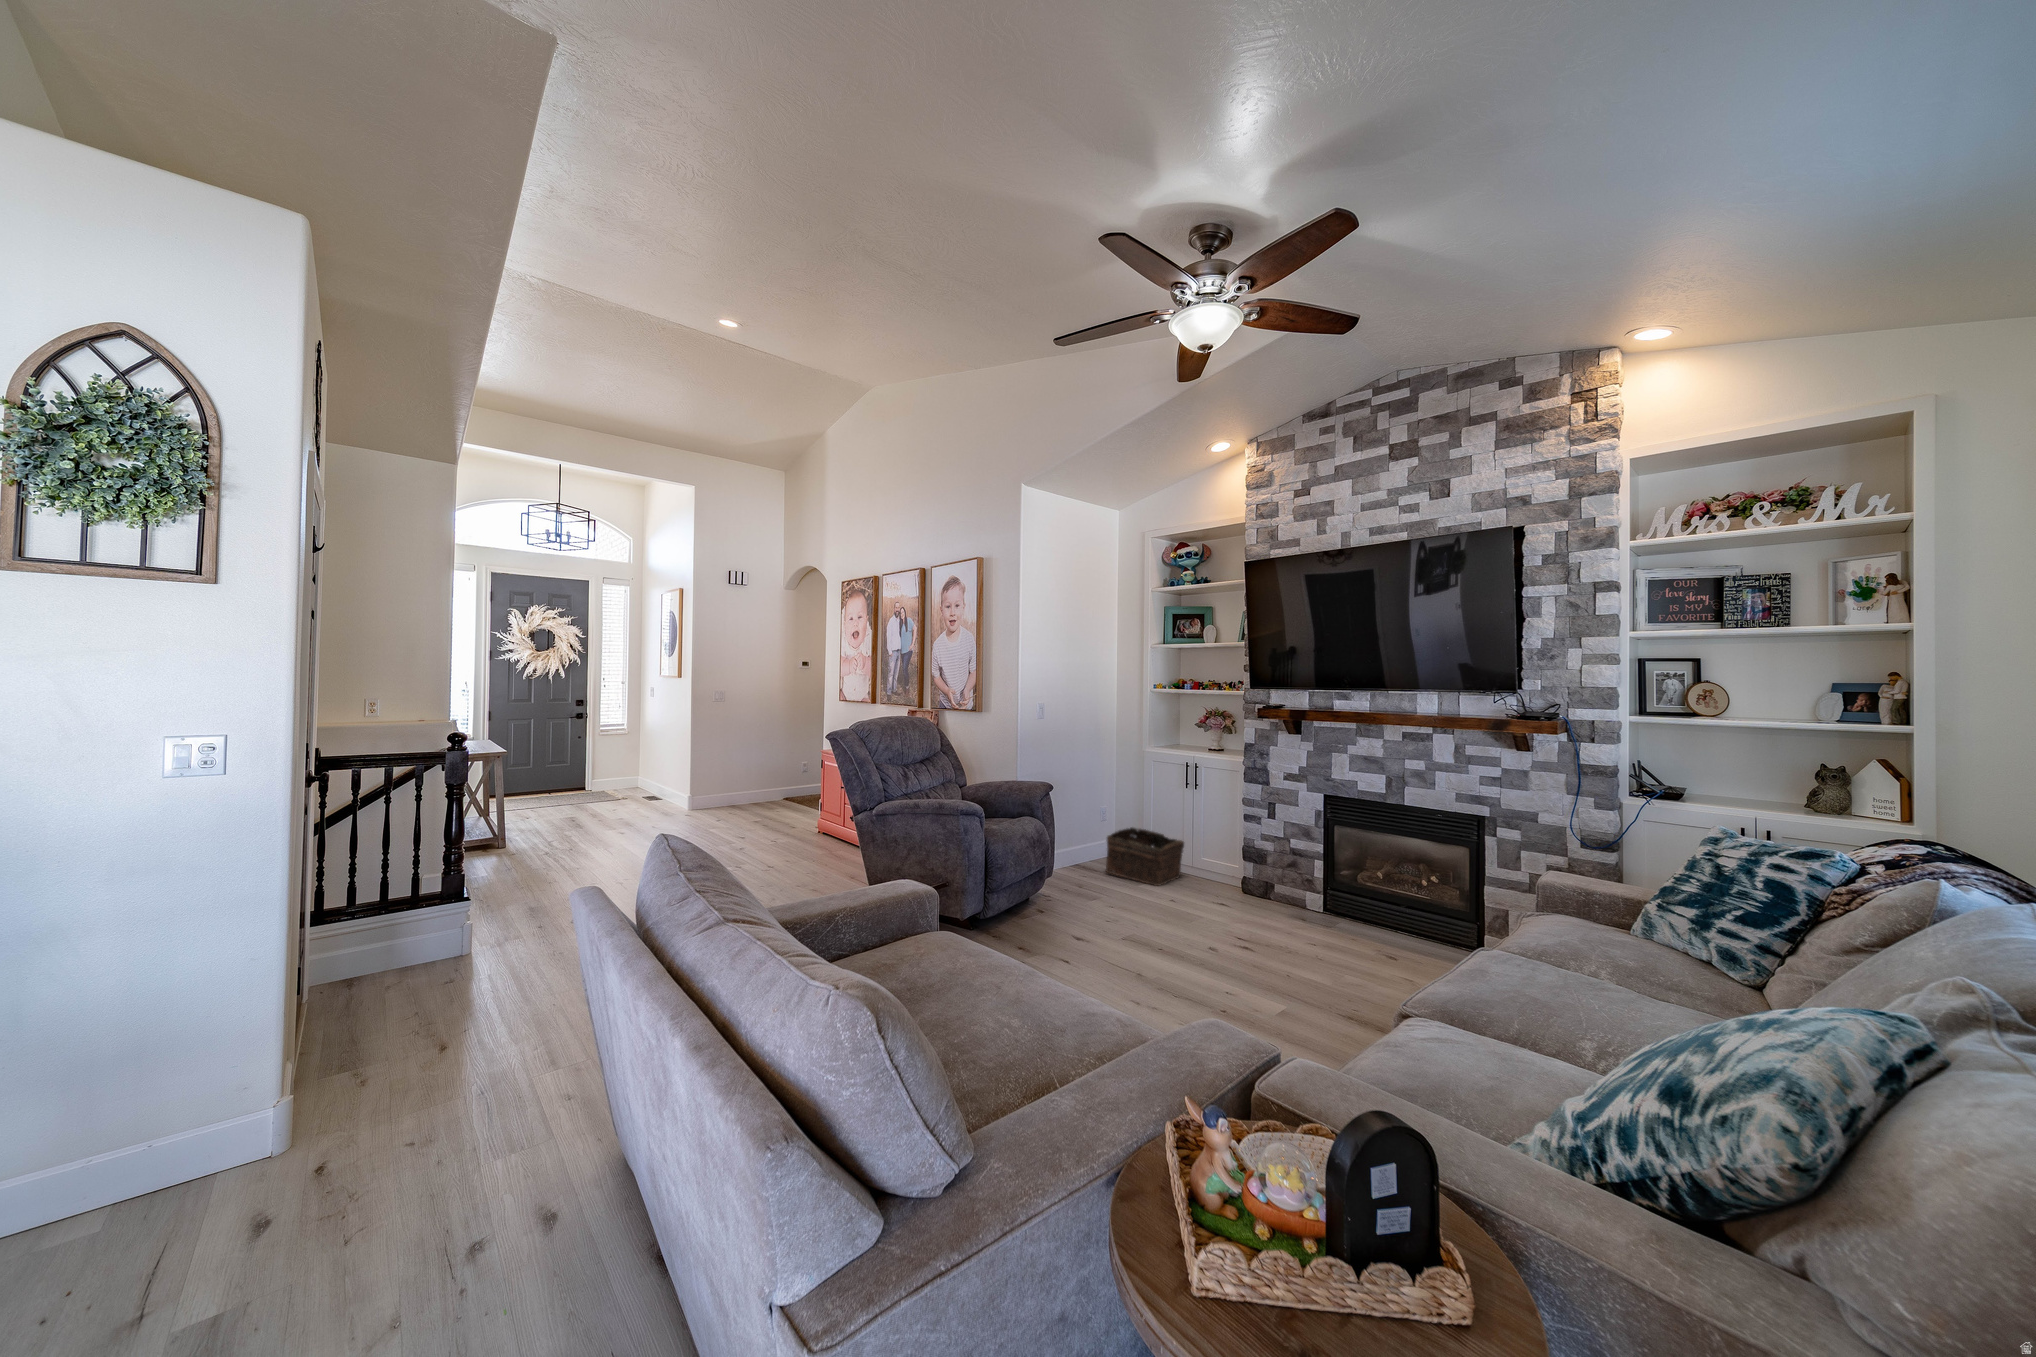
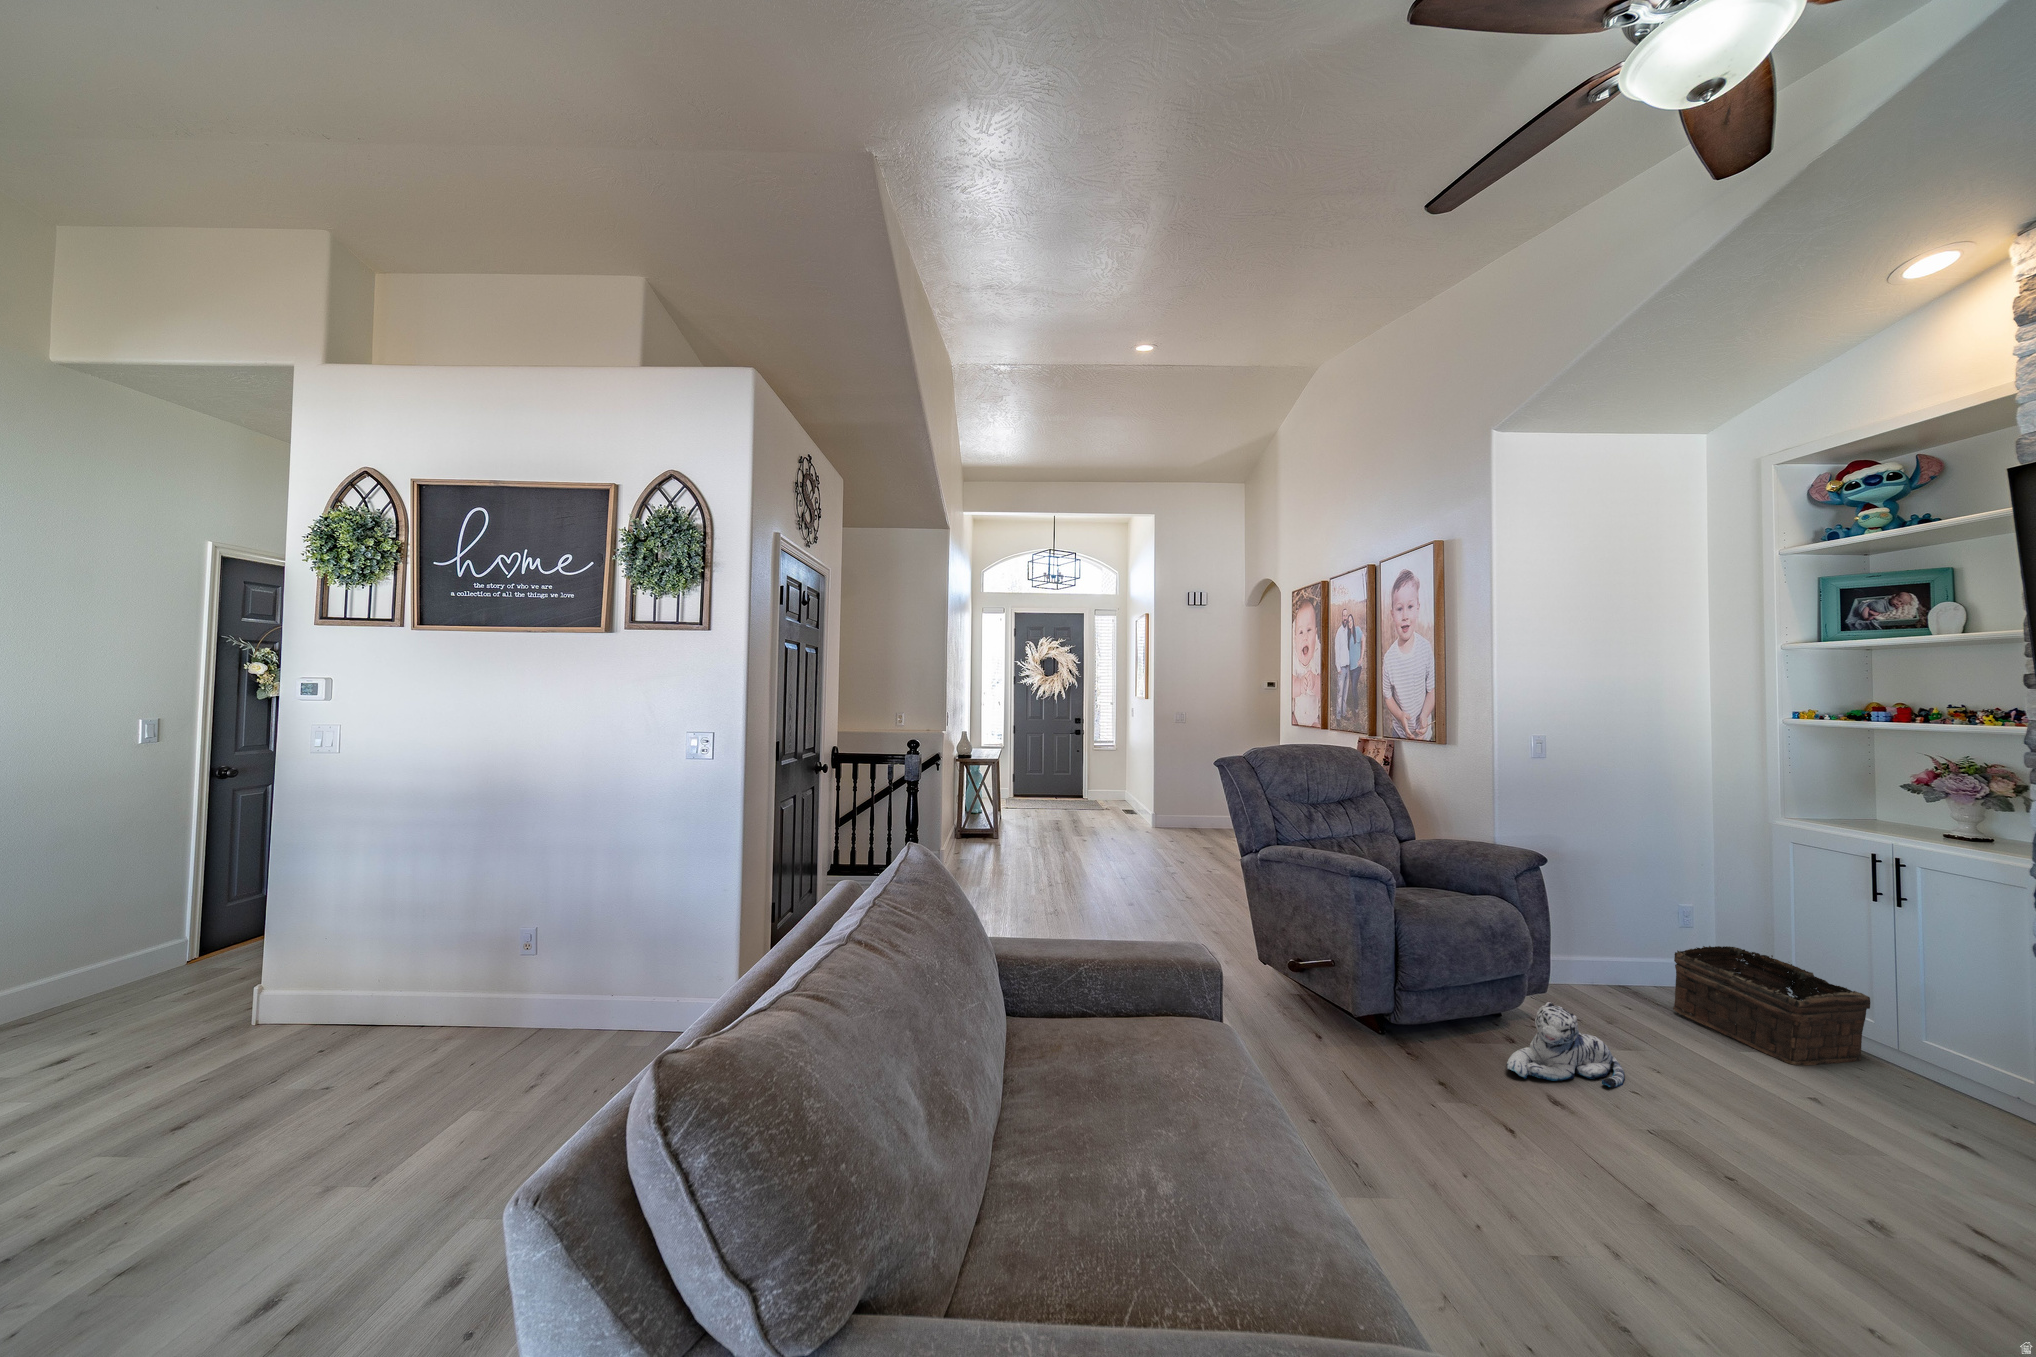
plush toy: none [1042,875,1096,926] -> present [1506,1002,1625,1088]

